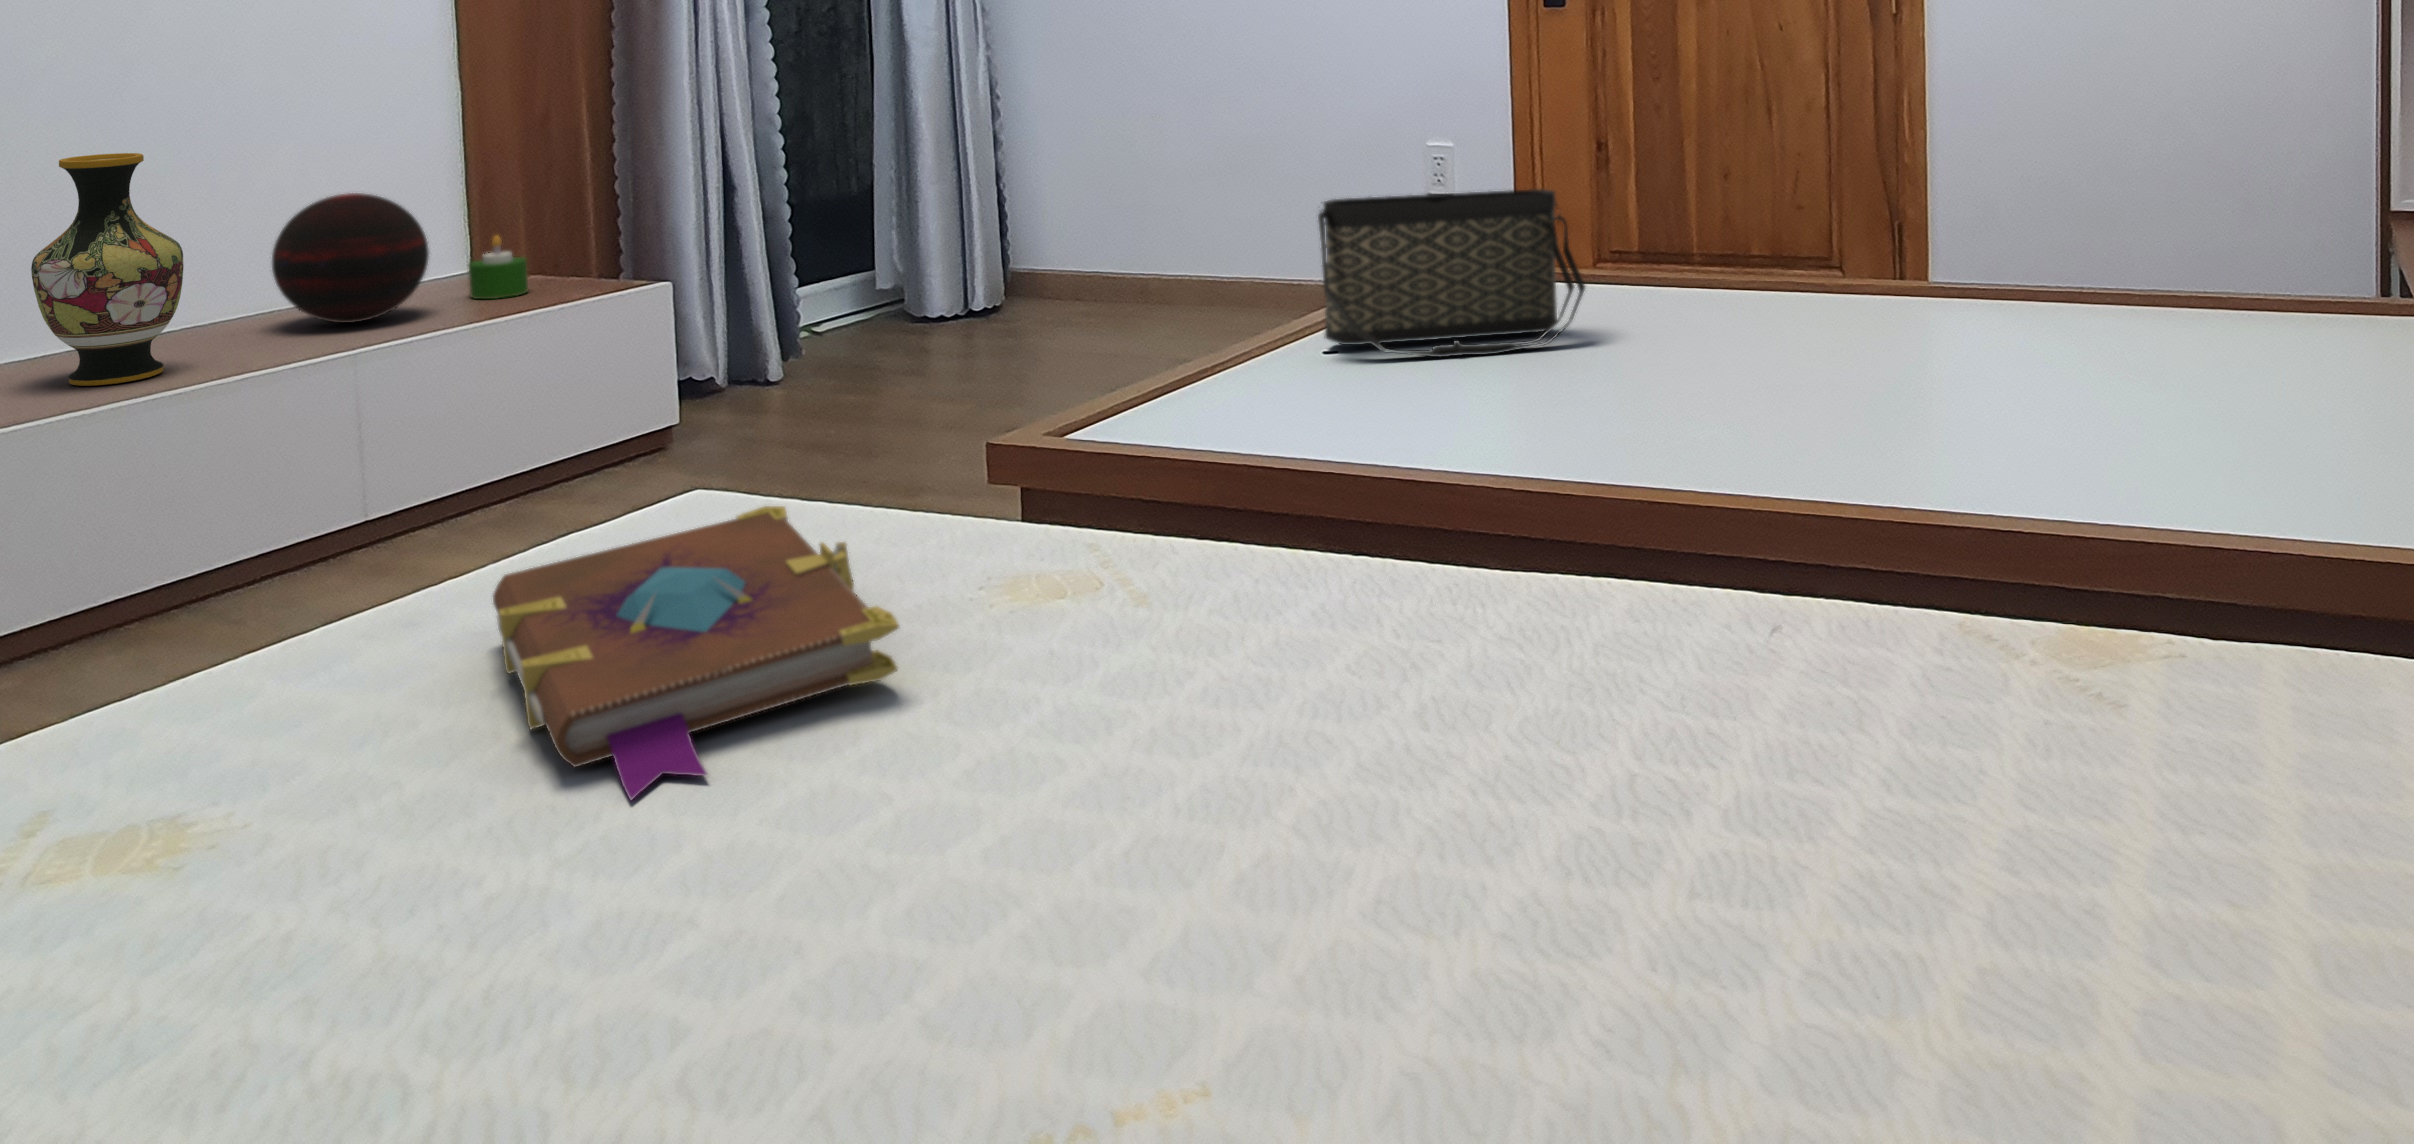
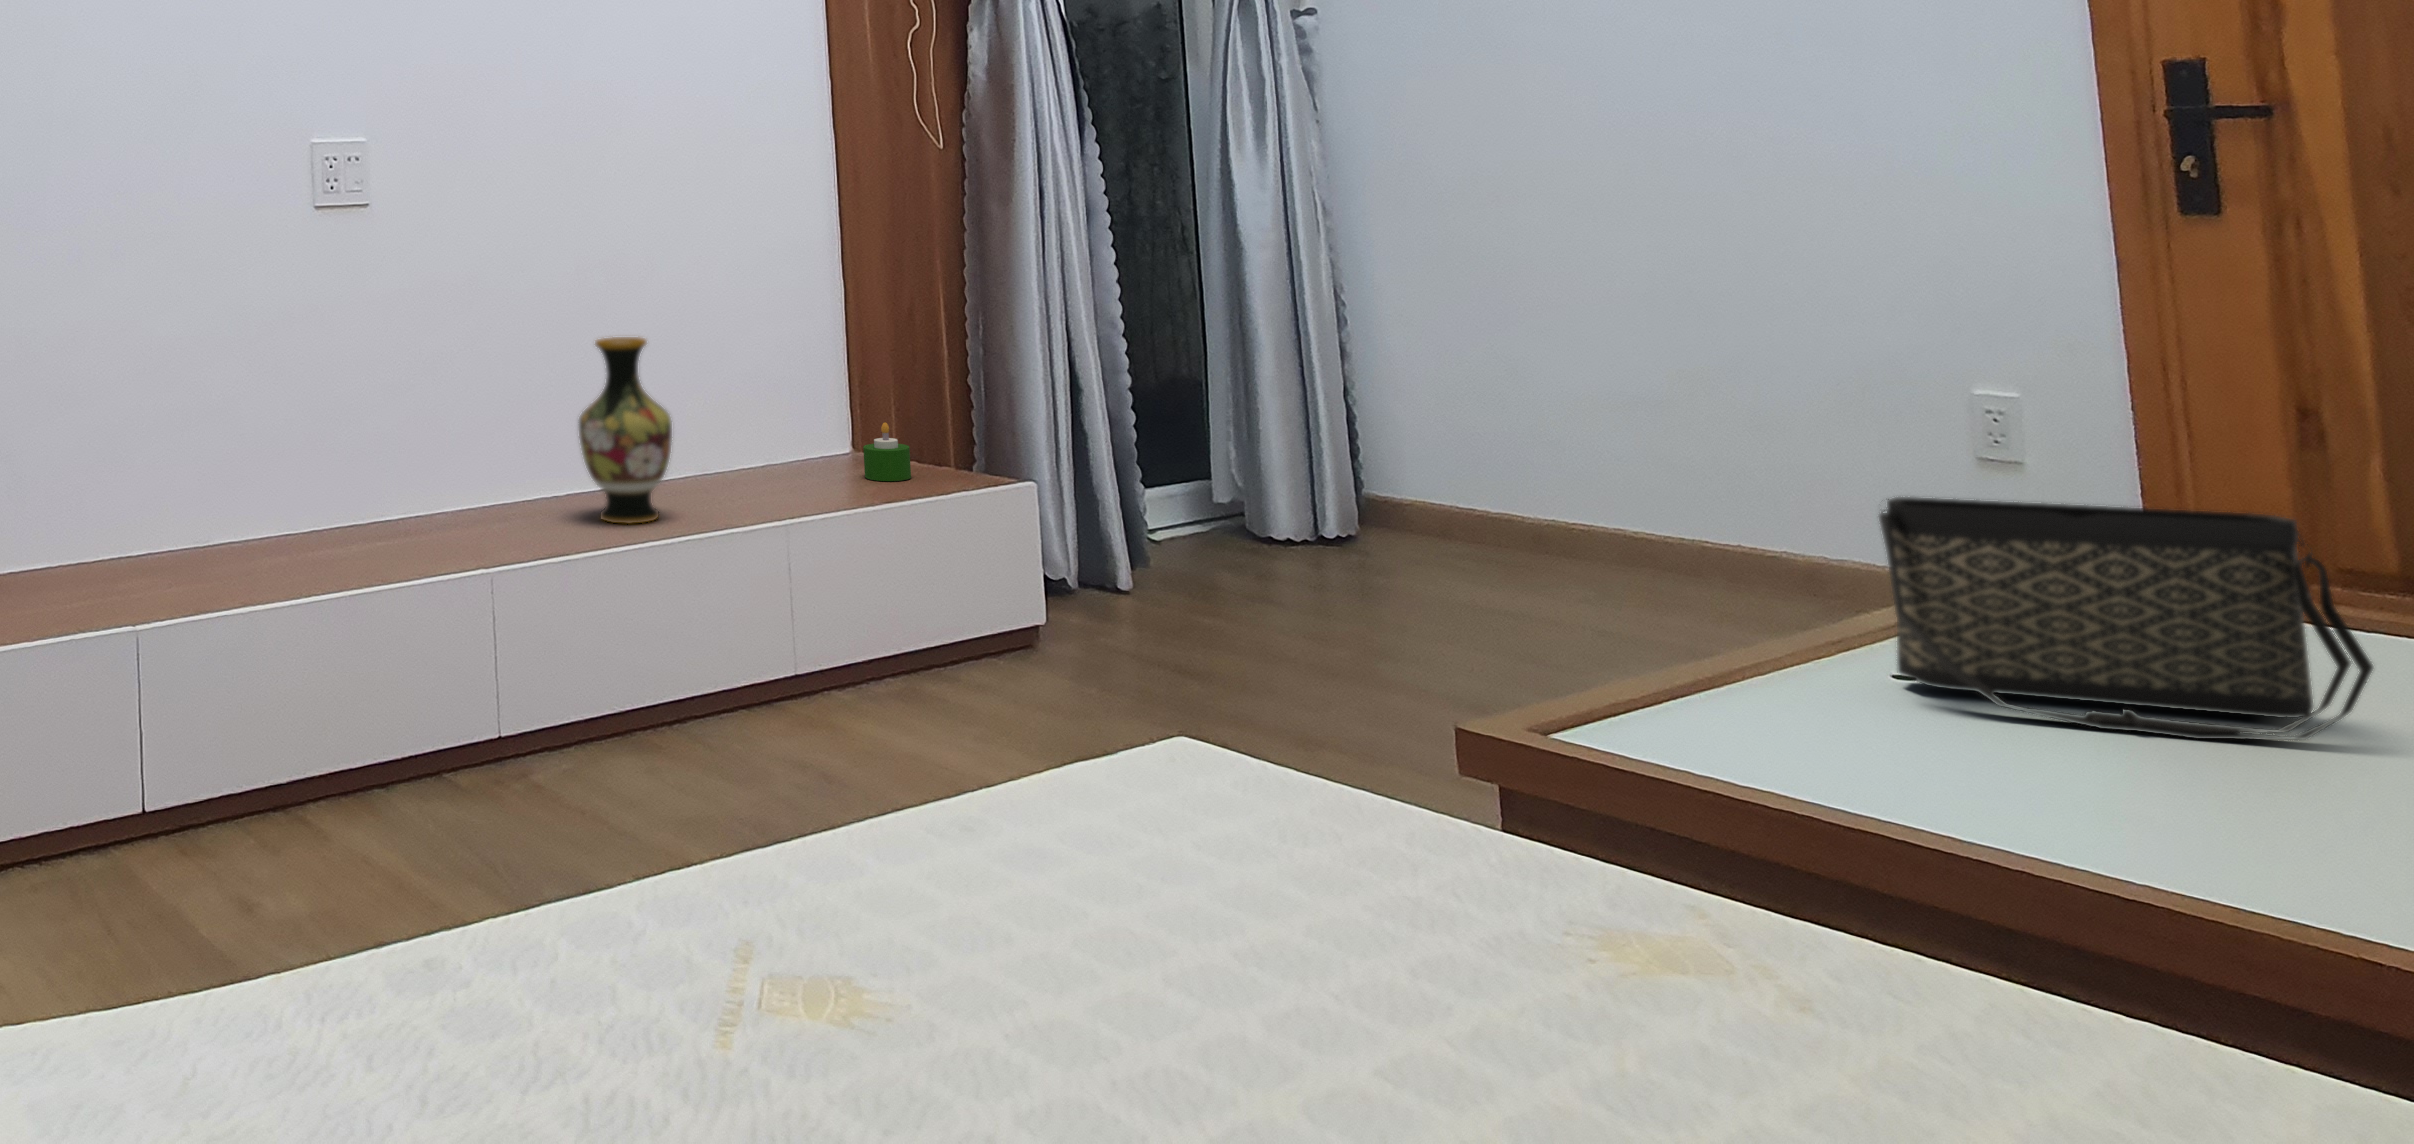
decorative orb: present [272,193,429,323] -> none [723,378,836,490]
book: present [493,506,899,800] -> none [1084,783,1514,1061]

